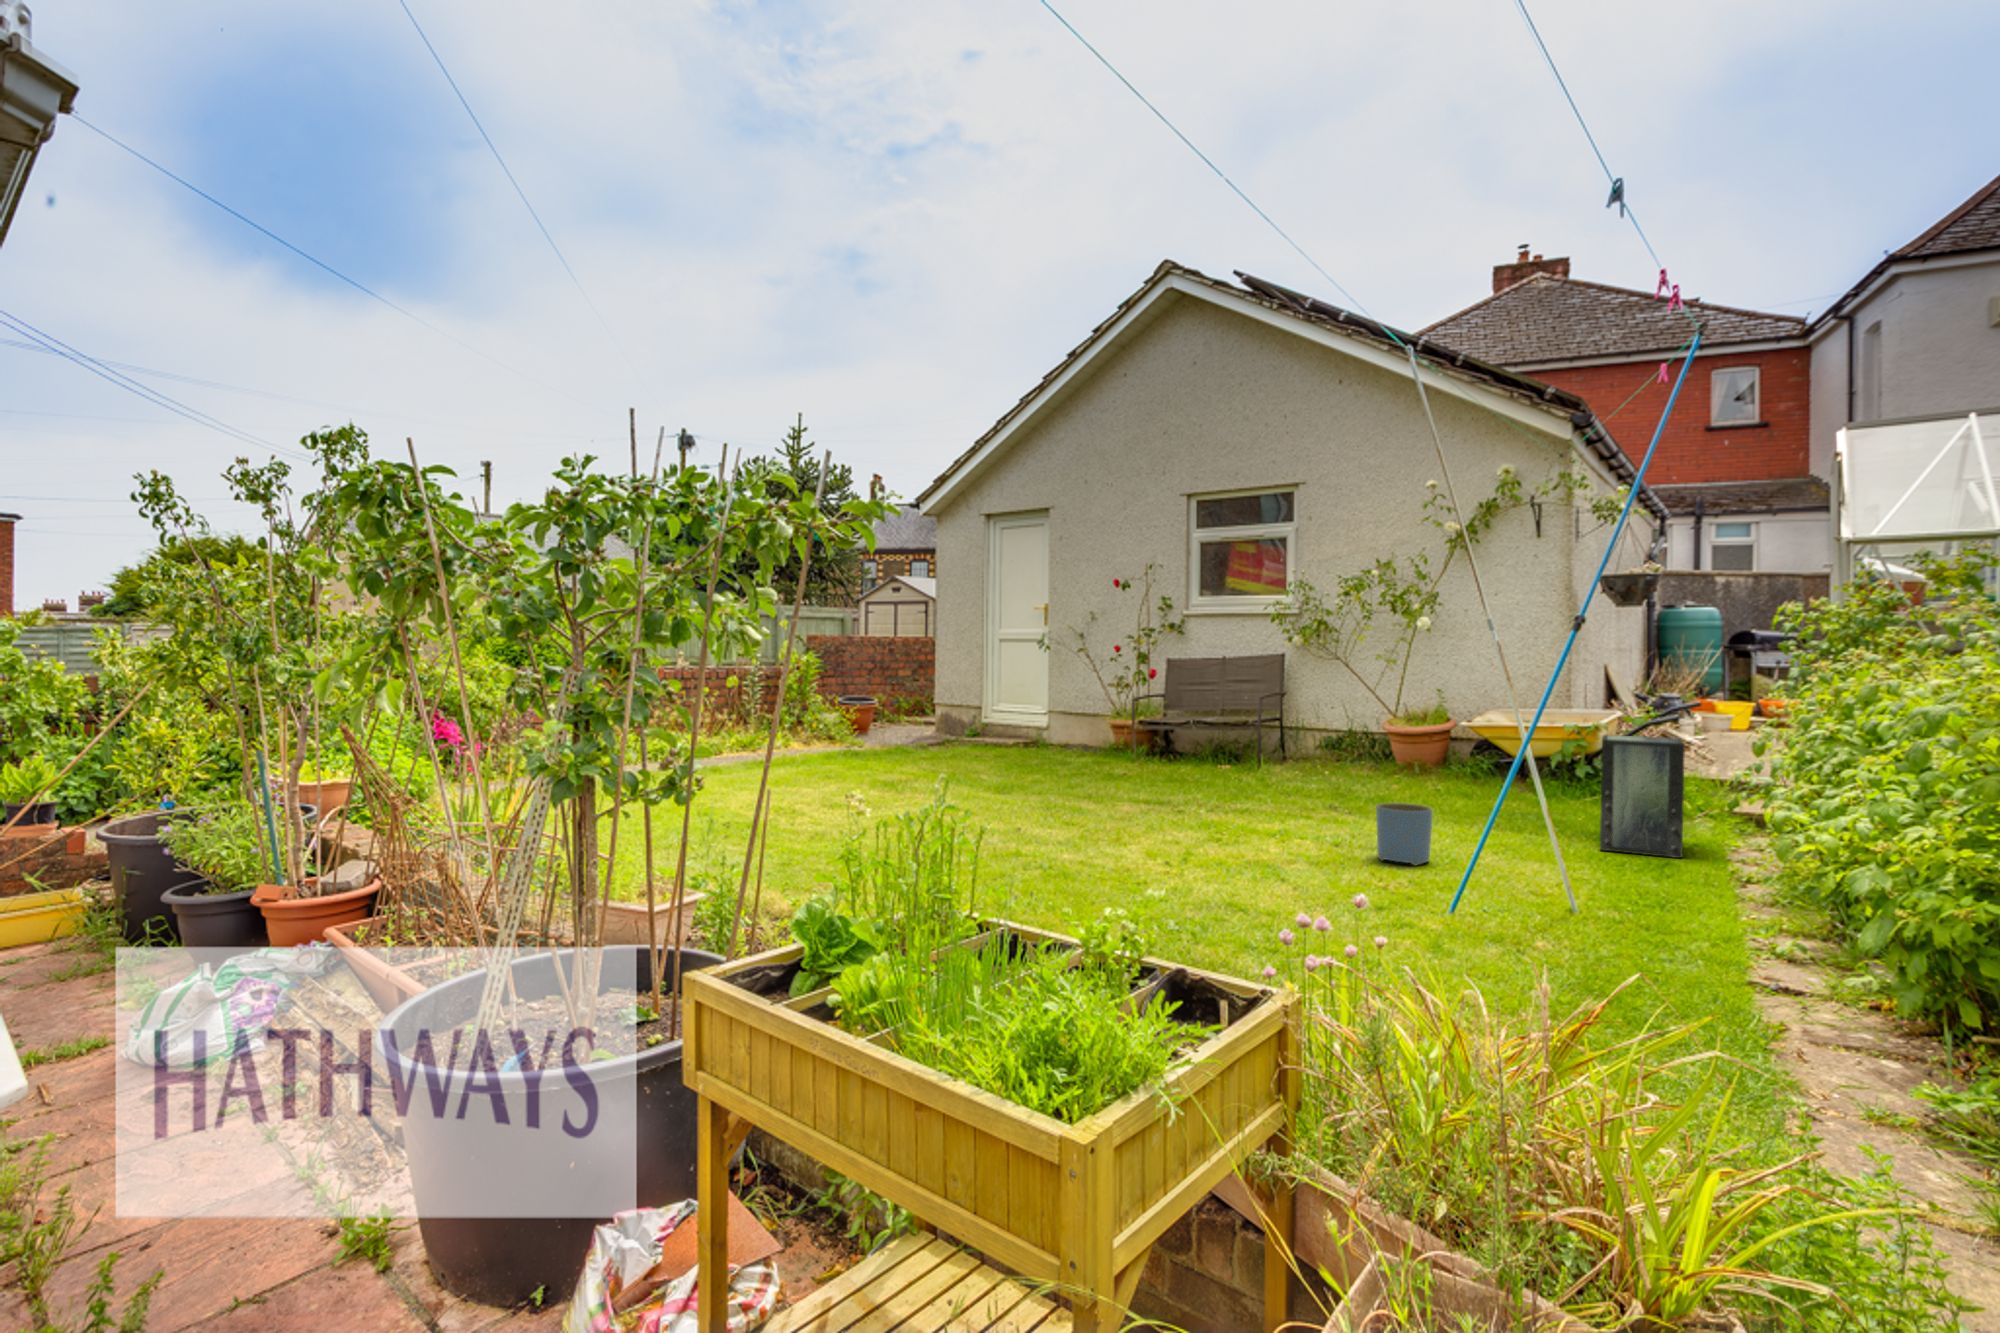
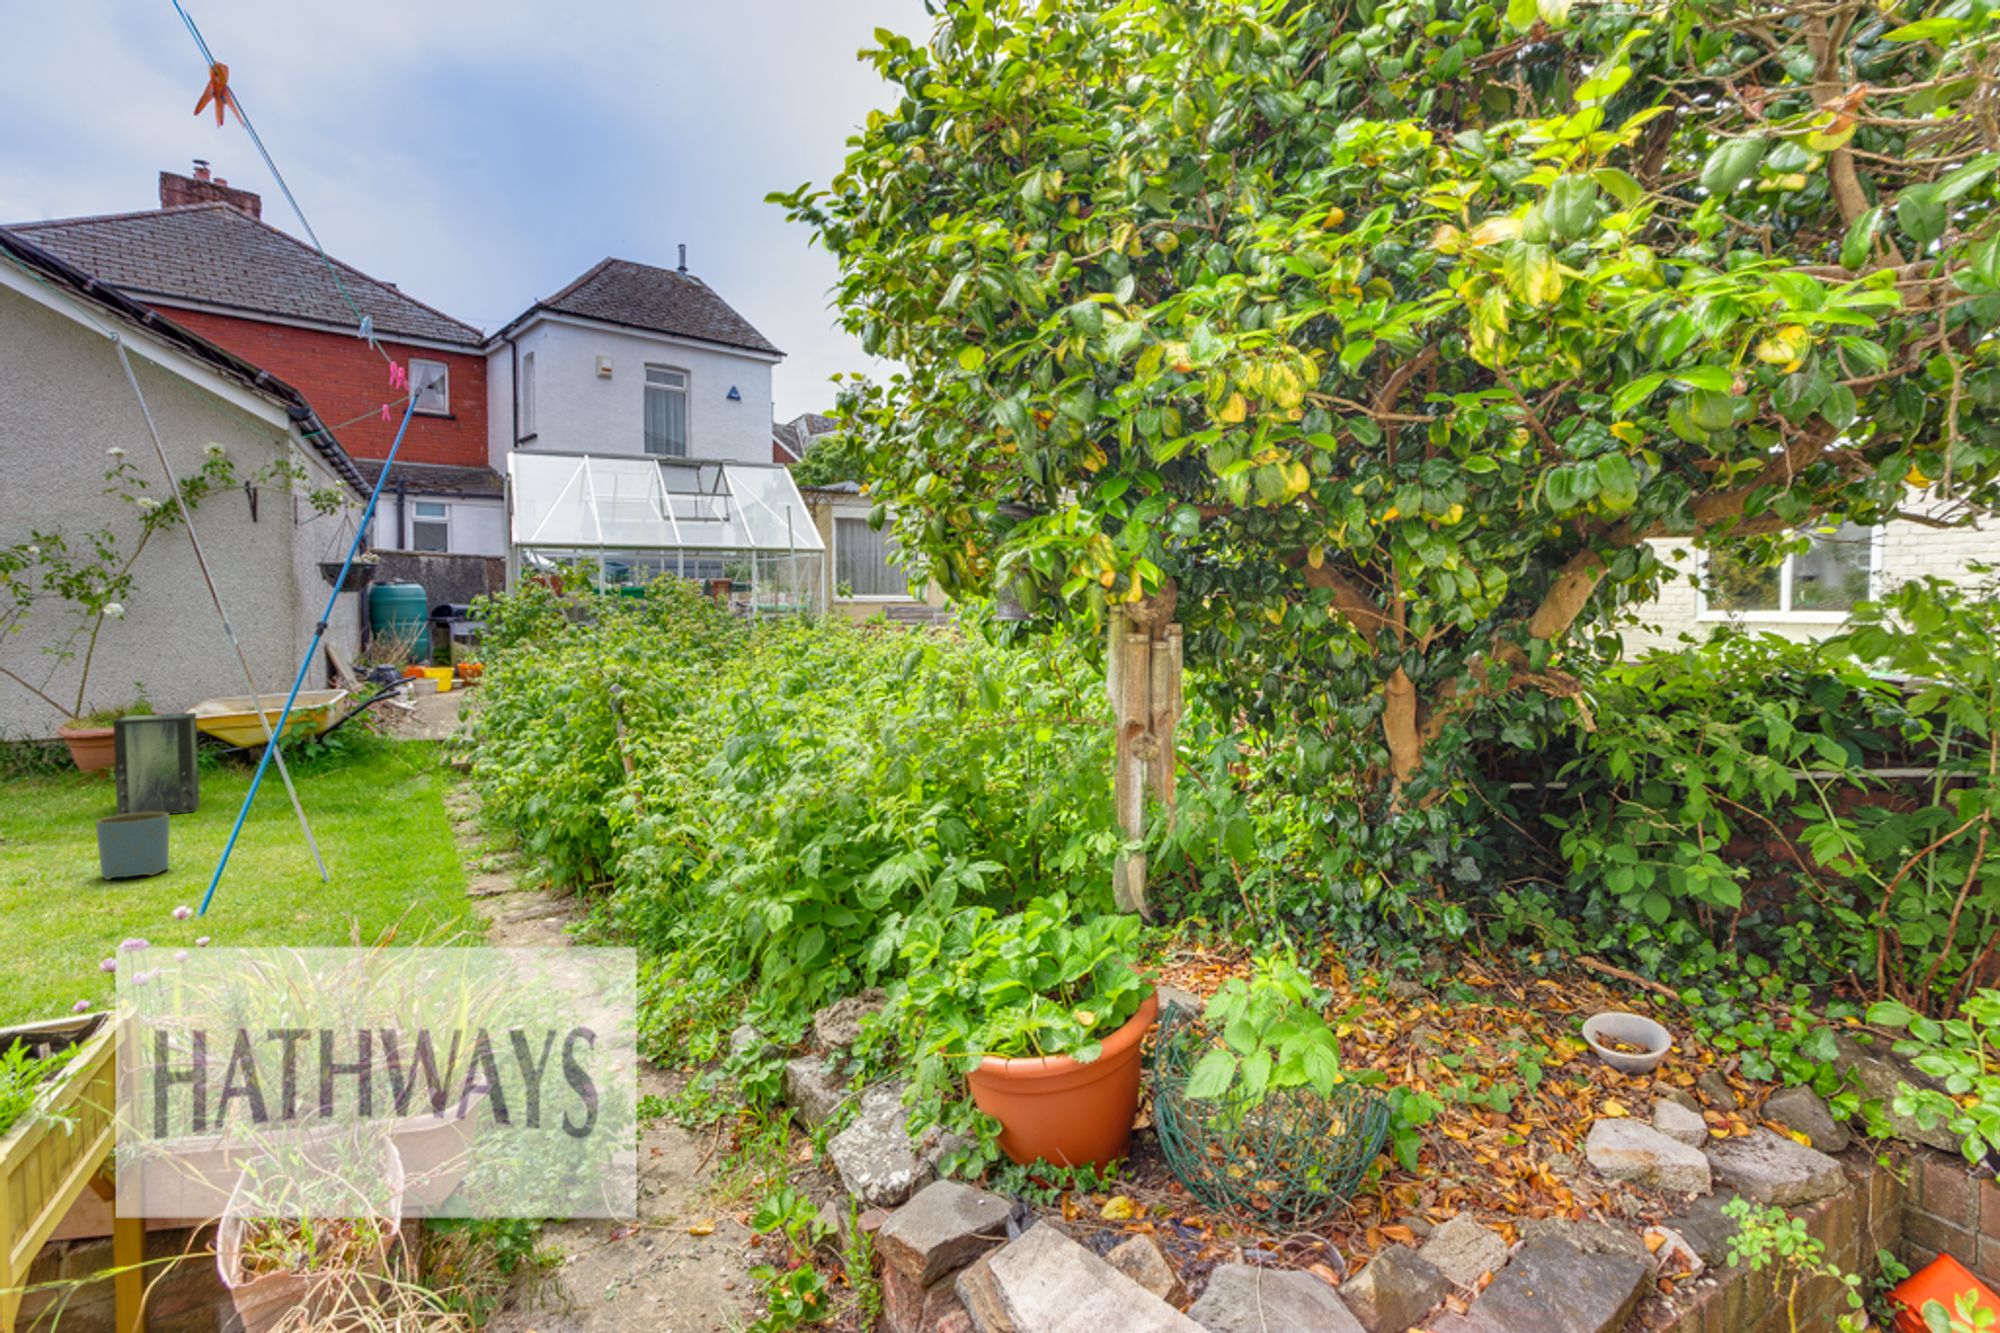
storage box: present [1600,735,1685,858] -> present [113,713,200,815]

